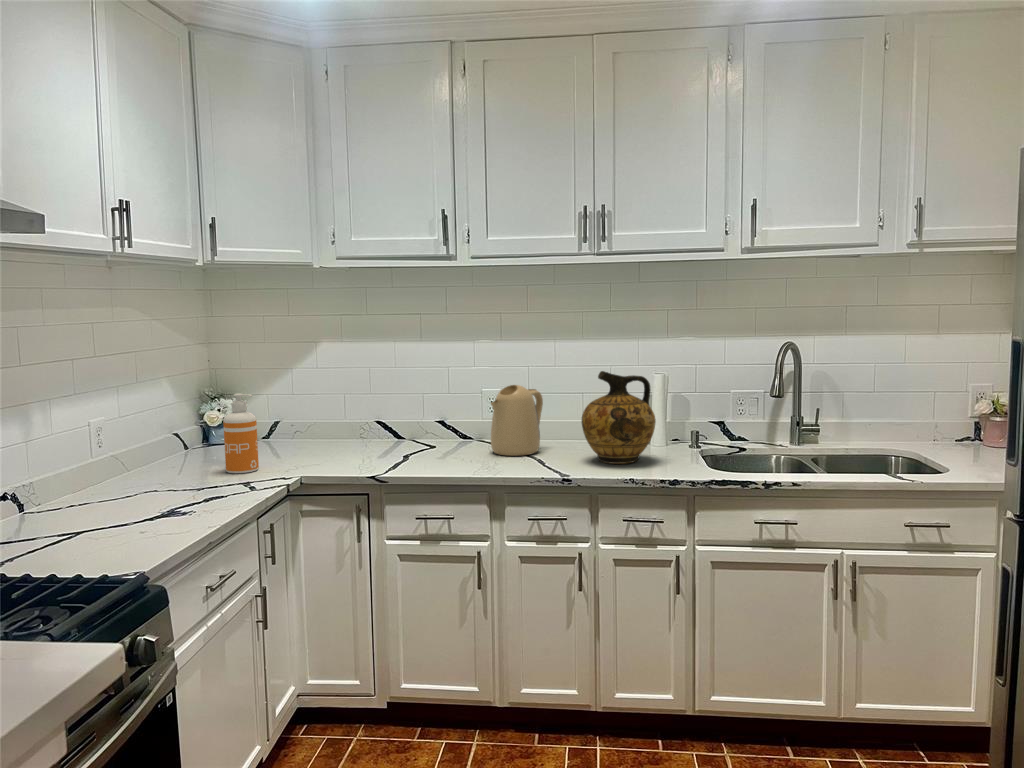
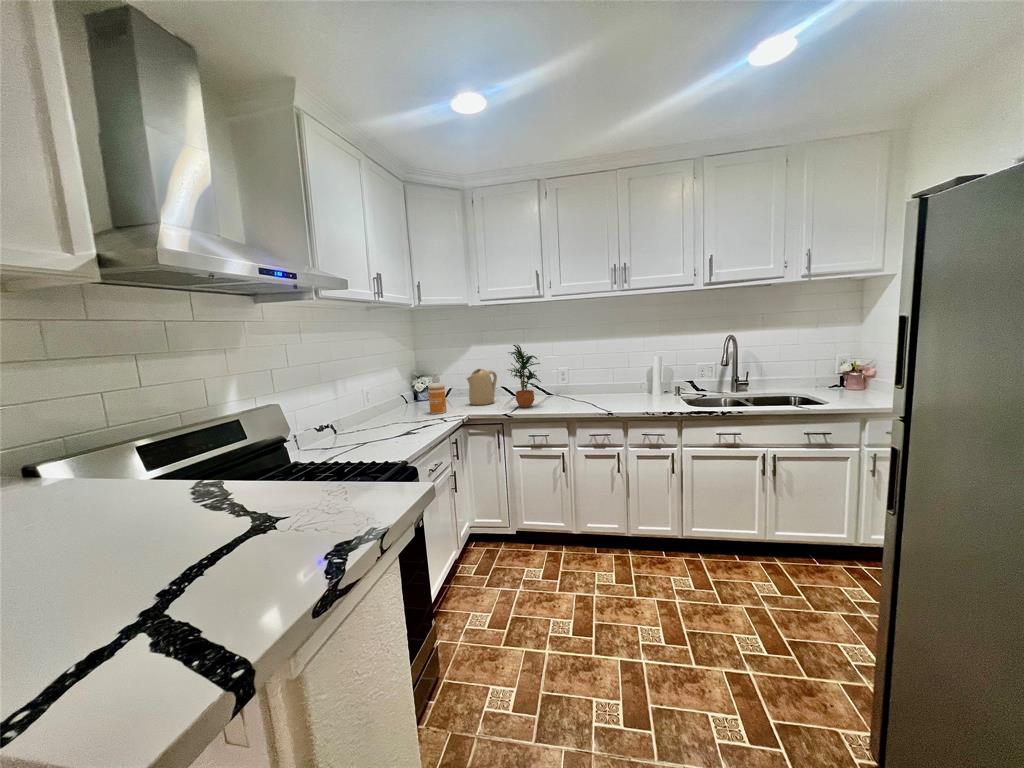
potted plant: none [378,343,447,465] -> present [509,344,541,408]
ceramic jug: present [582,371,656,464] -> none [616,354,657,404]
kettle: present [491,385,543,456] -> present [467,369,497,405]

